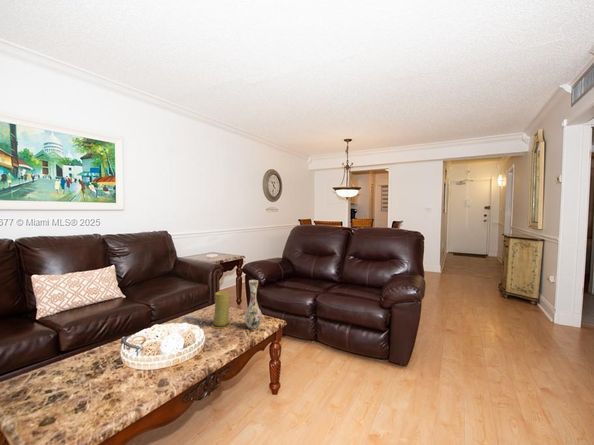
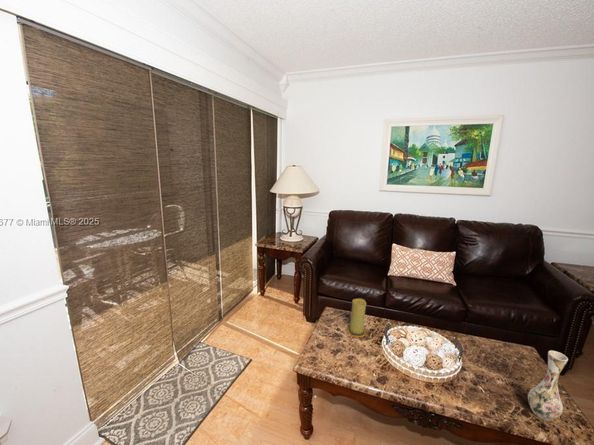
candle: present [211,291,231,329] -> present [347,299,366,337]

